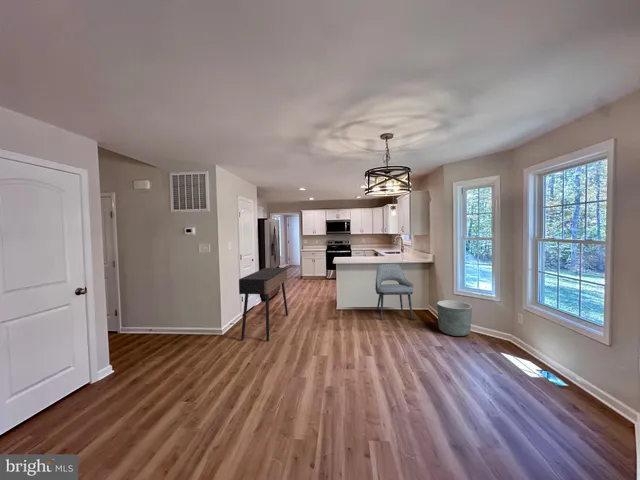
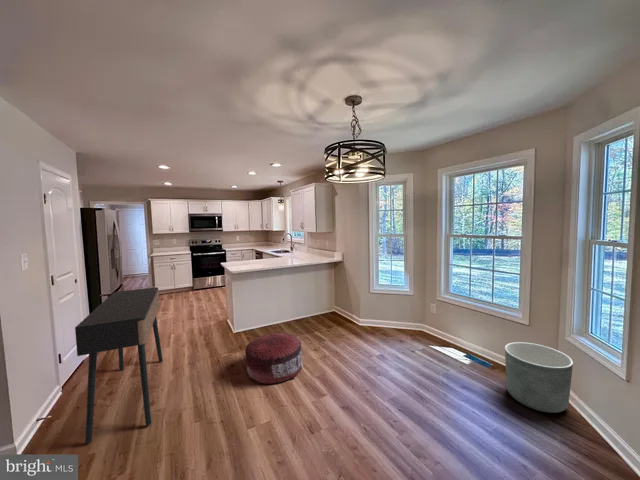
dining chair: present [375,264,413,320] -> none [284,266,330,336]
planter: present [437,300,472,336] -> present [505,342,573,413]
pouf: none [328,310,371,342] -> present [245,332,303,384]

